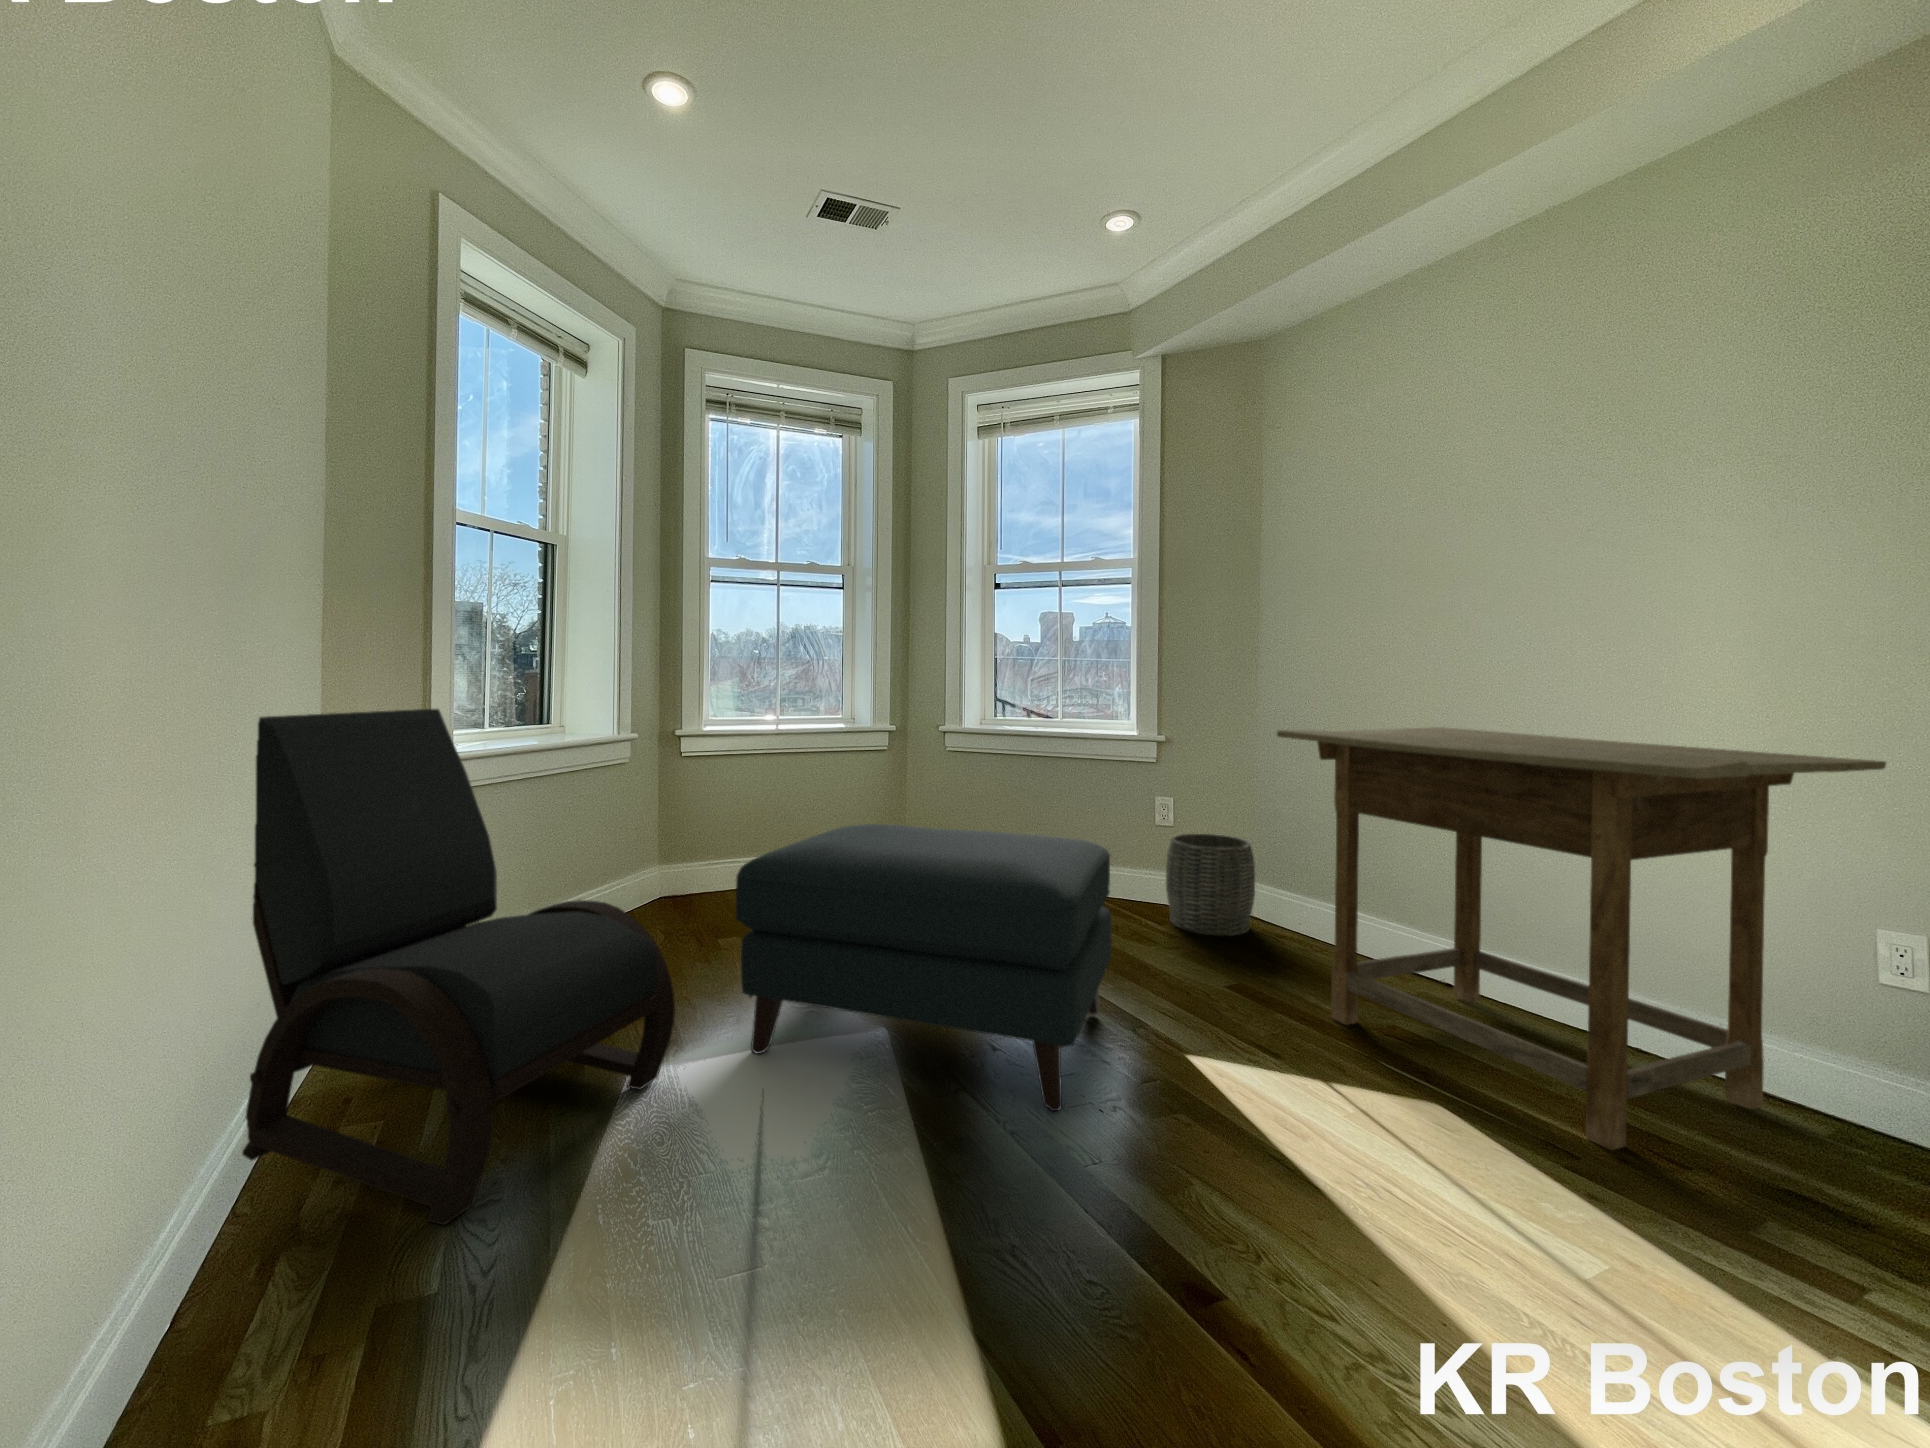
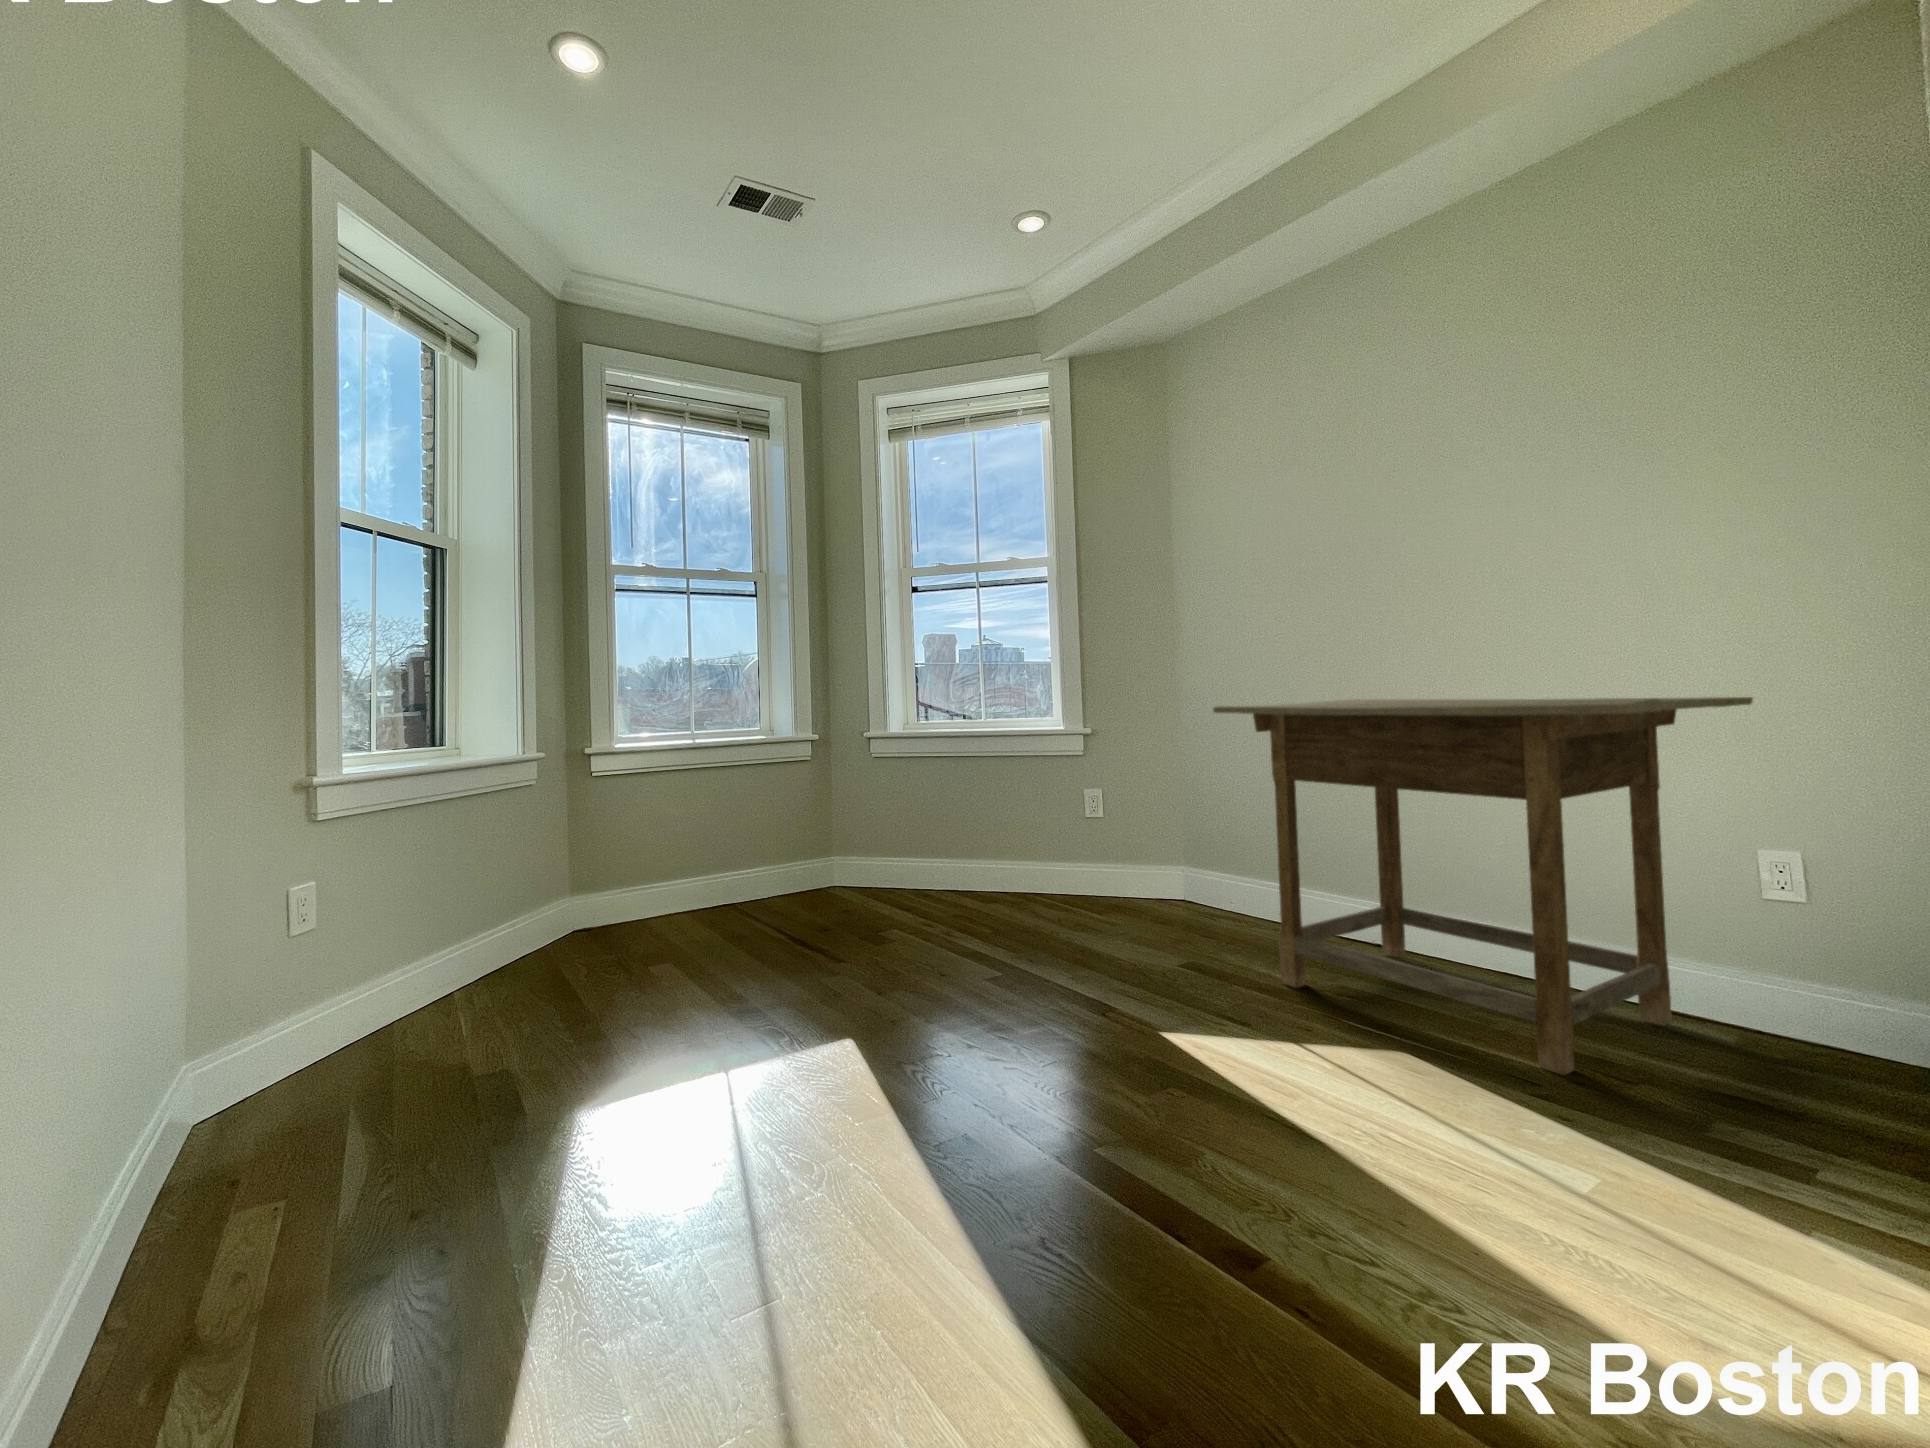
lounge chair: present [242,709,675,1225] -> none [47,719,633,1308]
ottoman: present [736,824,1112,1111] -> none [689,823,1072,1099]
woven basket: present [1166,834,1255,936] -> none [1098,821,1185,918]

